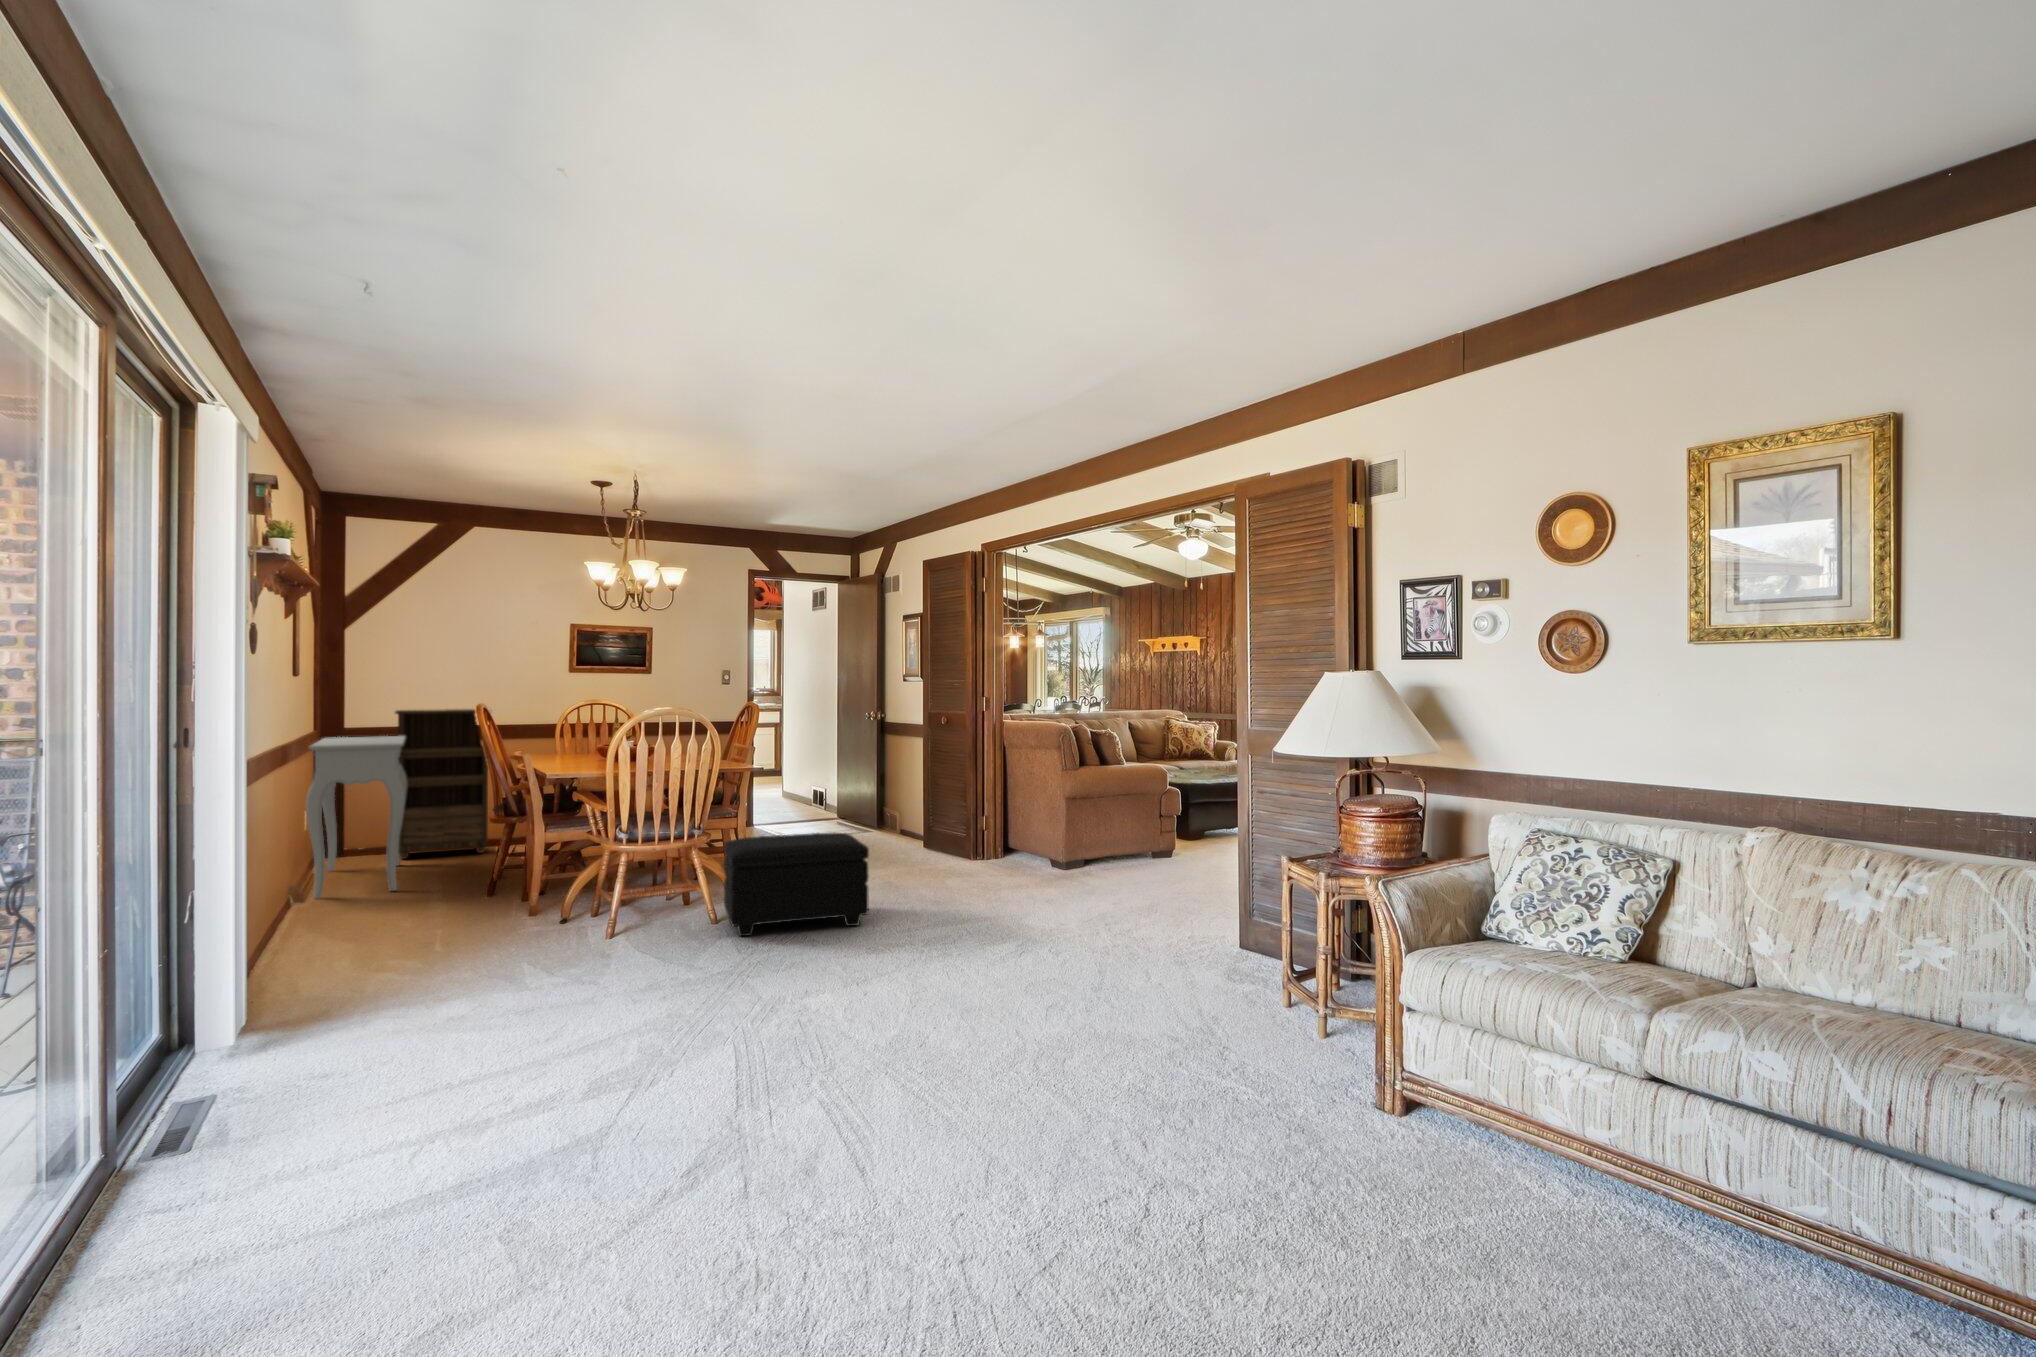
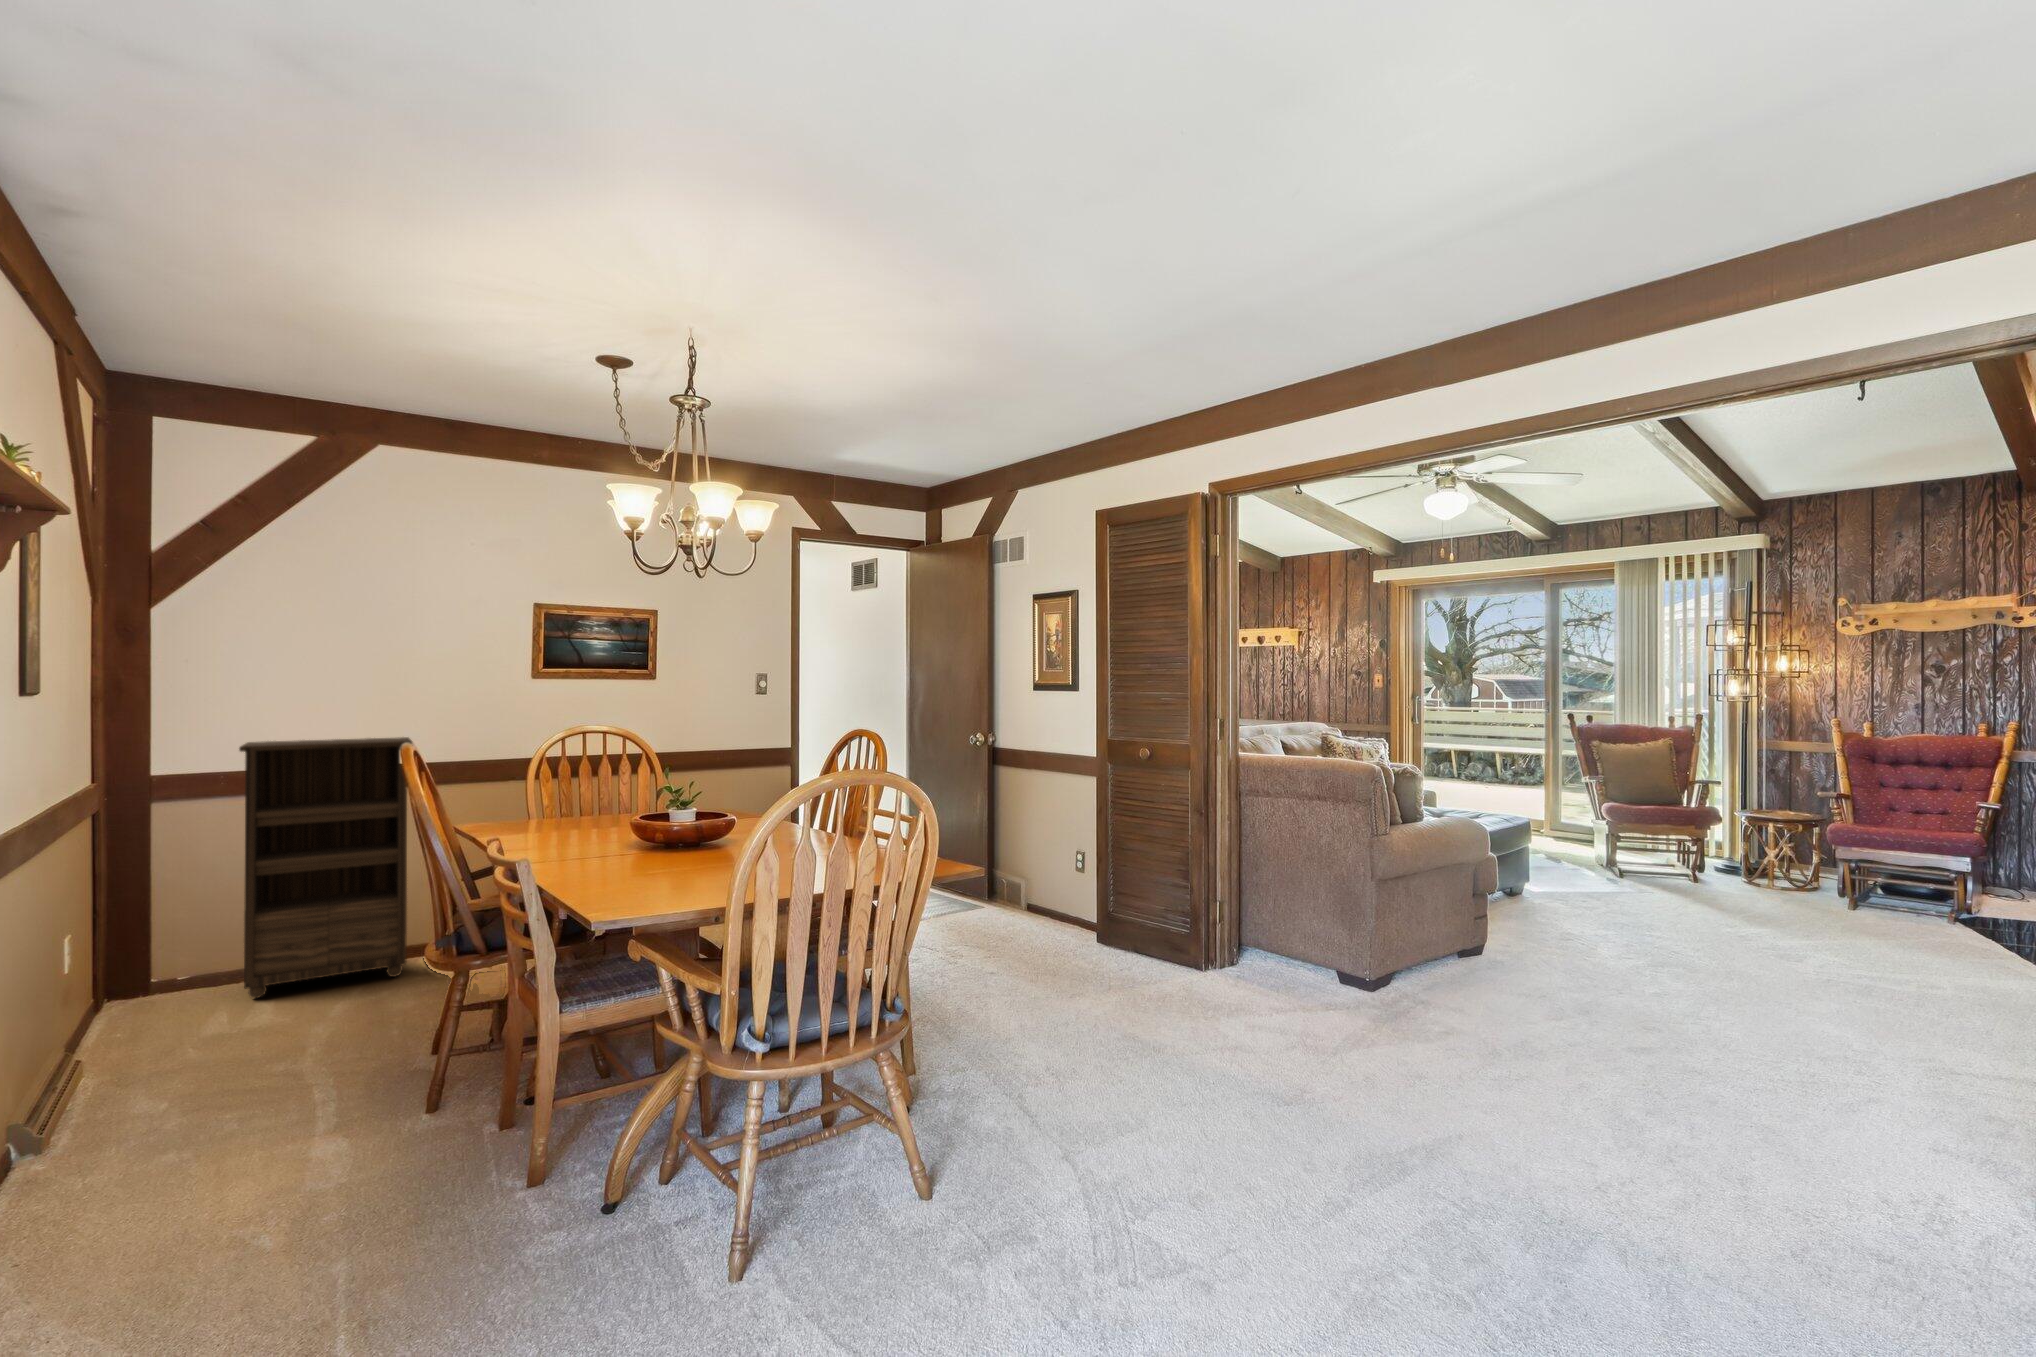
console table: present [306,736,407,898] -> none [31,791,262,1145]
footstool: present [724,833,869,936] -> none [936,987,1251,1264]

